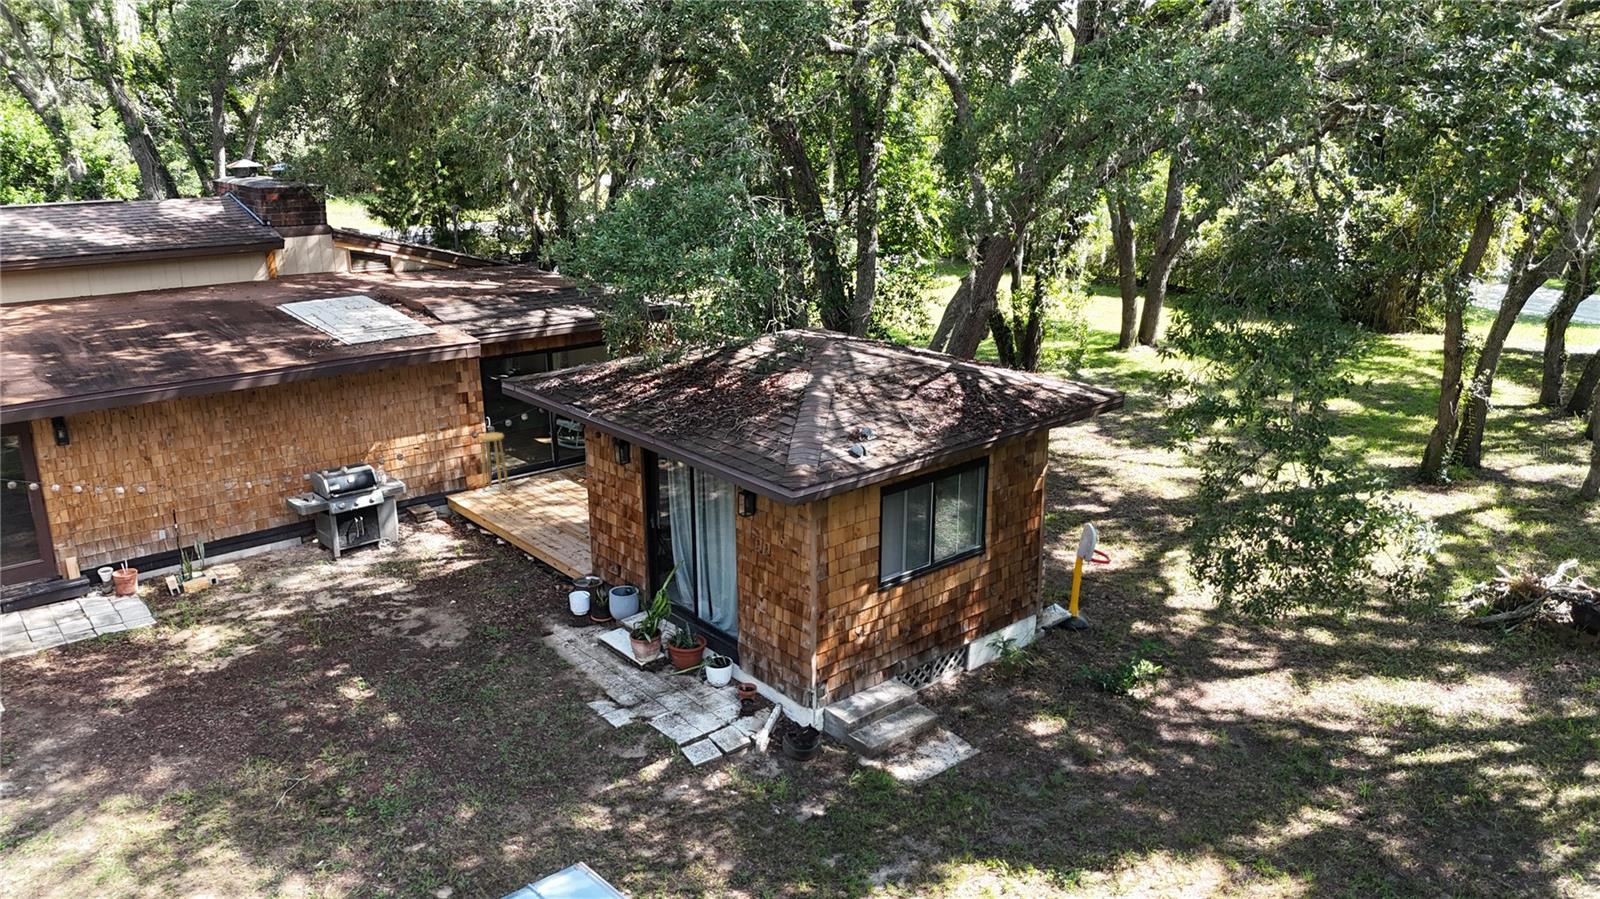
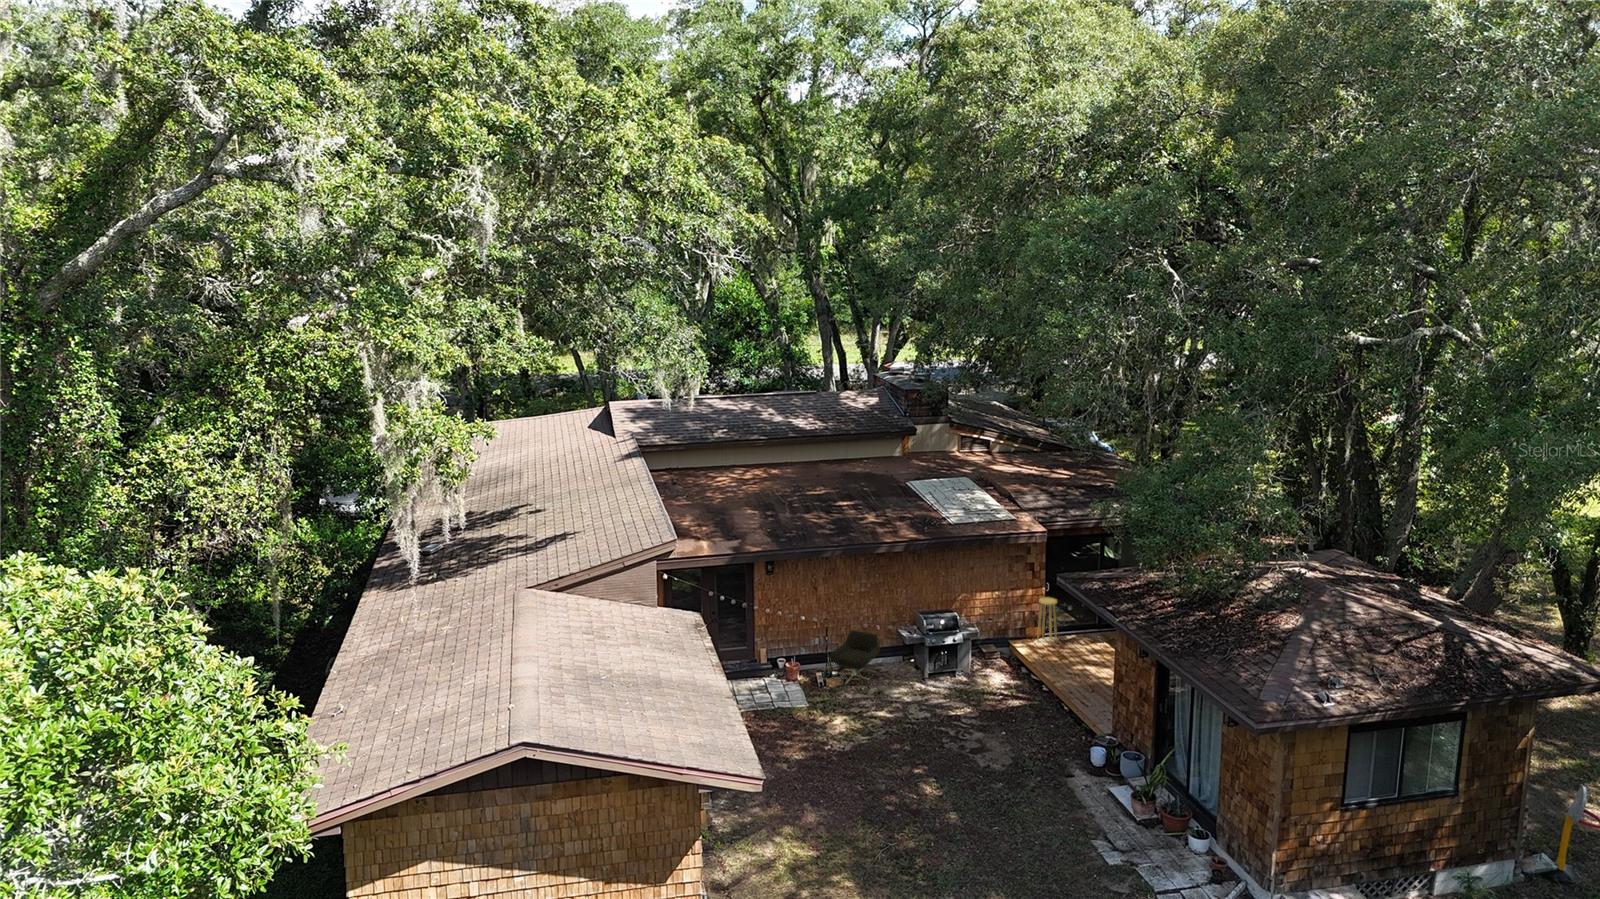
lounge chair: none [170,511,255,589] -> present [829,630,880,683]

